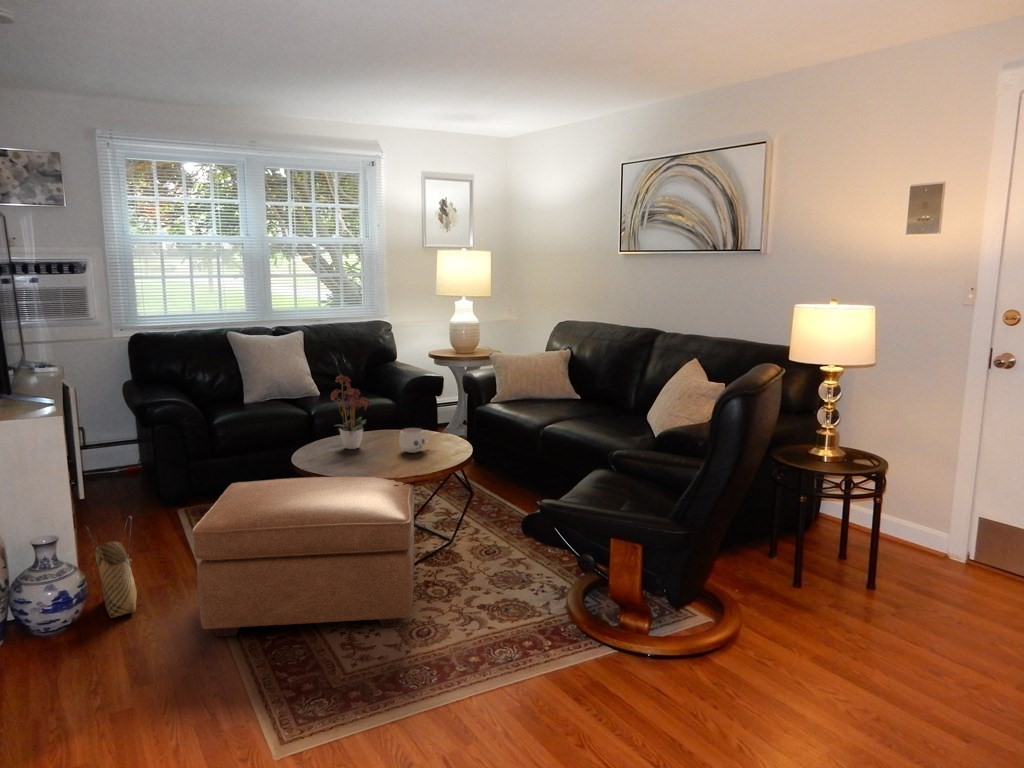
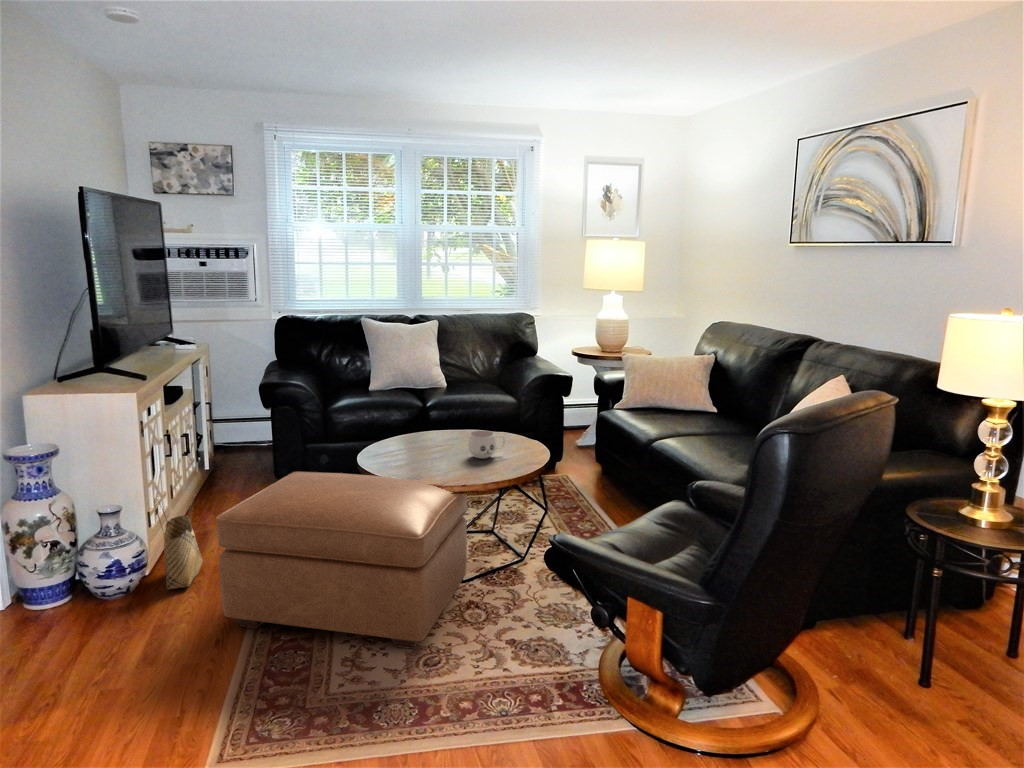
flower arrangement: present [331,375,371,449] -> none [404,366,448,448]

